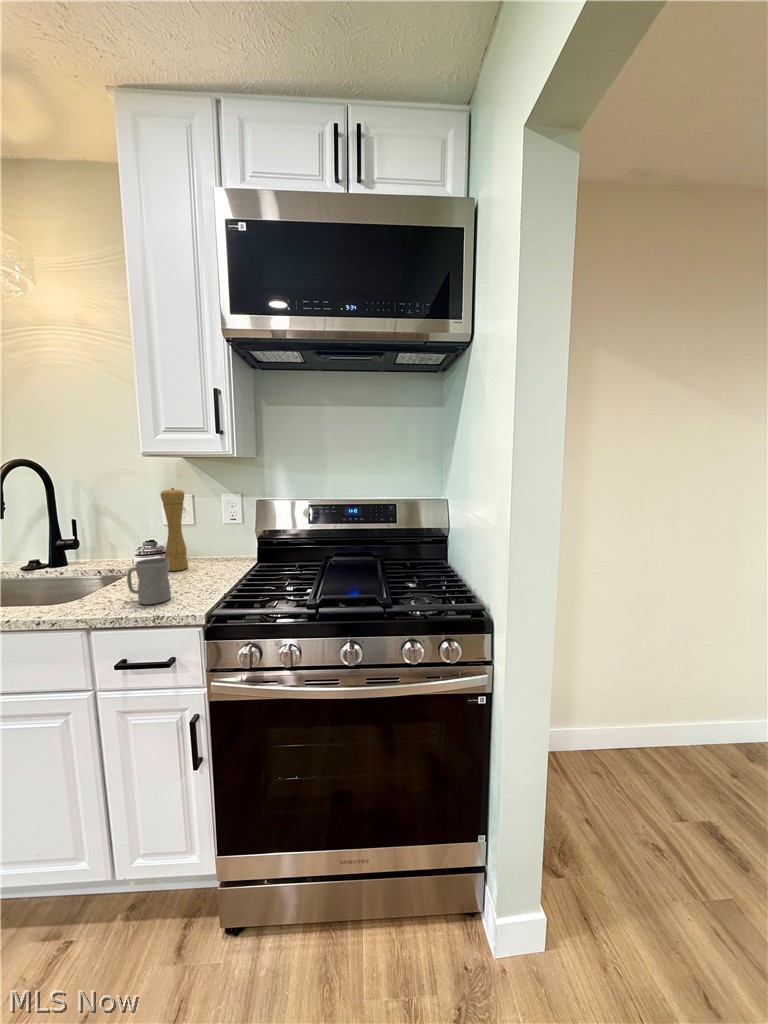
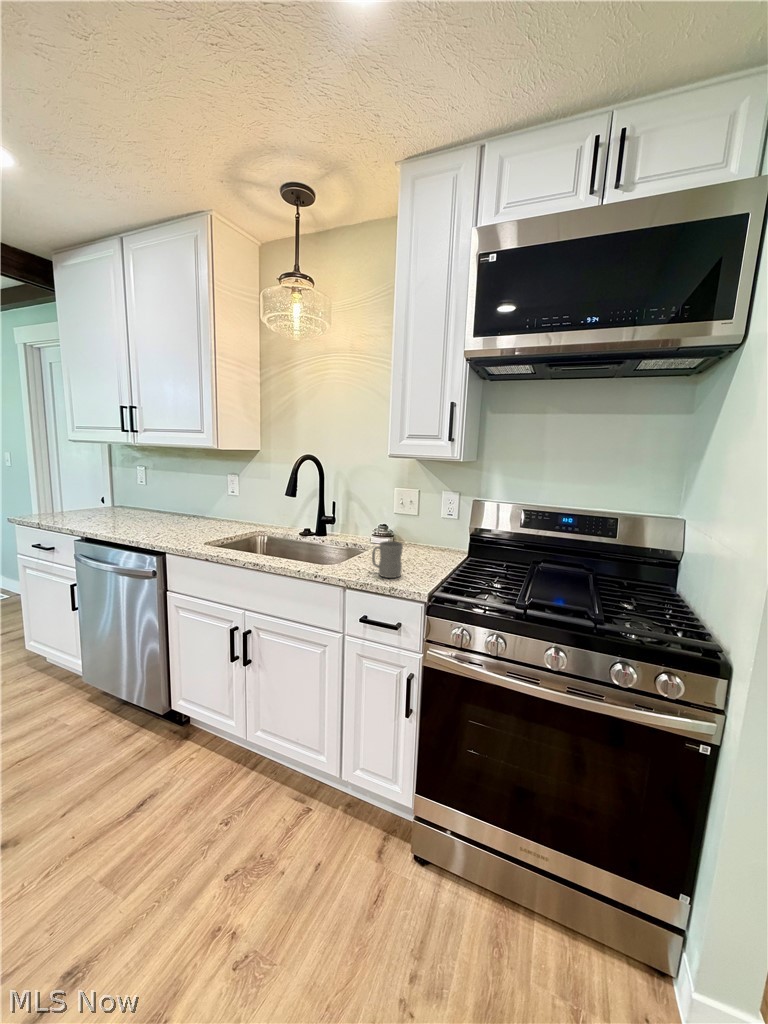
pepper mill: present [161,488,188,571] -> none [396,484,416,553]

